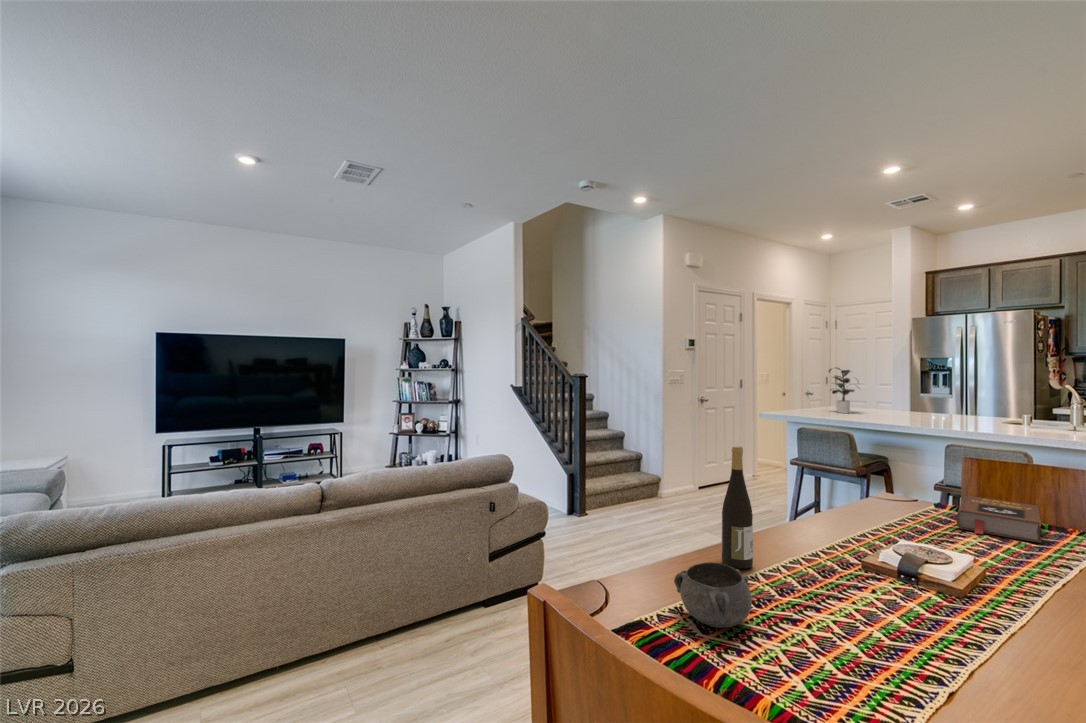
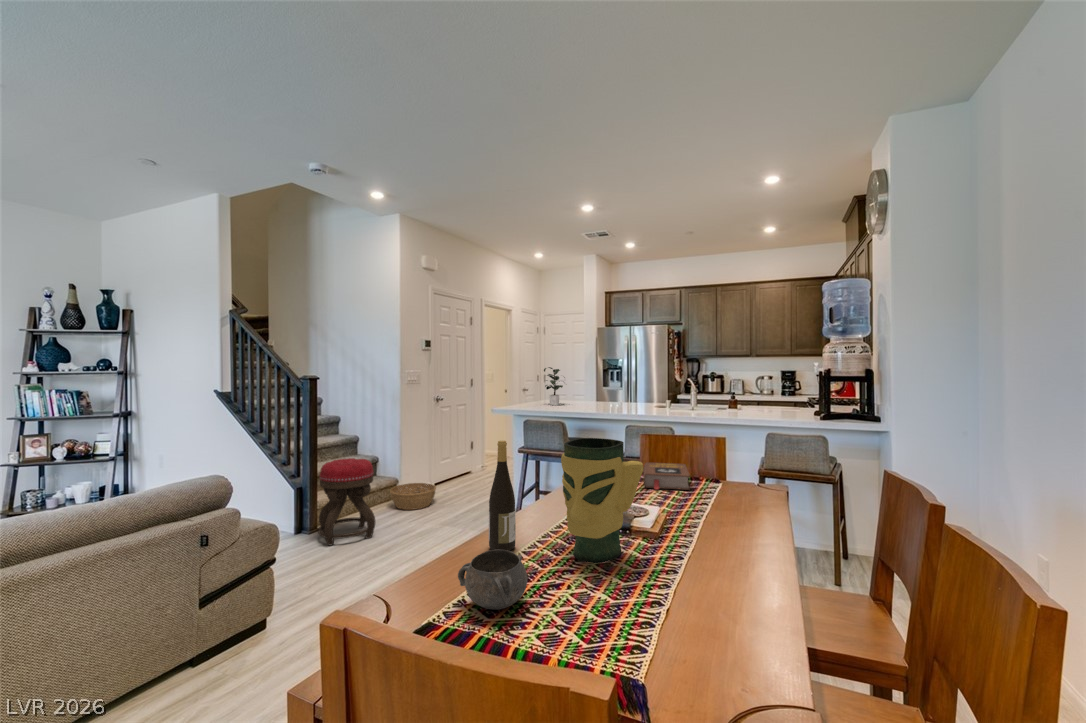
ottoman: none [586,452,636,531] -> present [318,458,375,545]
vase: none [809,453,931,609] -> present [561,438,644,563]
basket: none [652,484,699,511] -> present [390,483,436,510]

